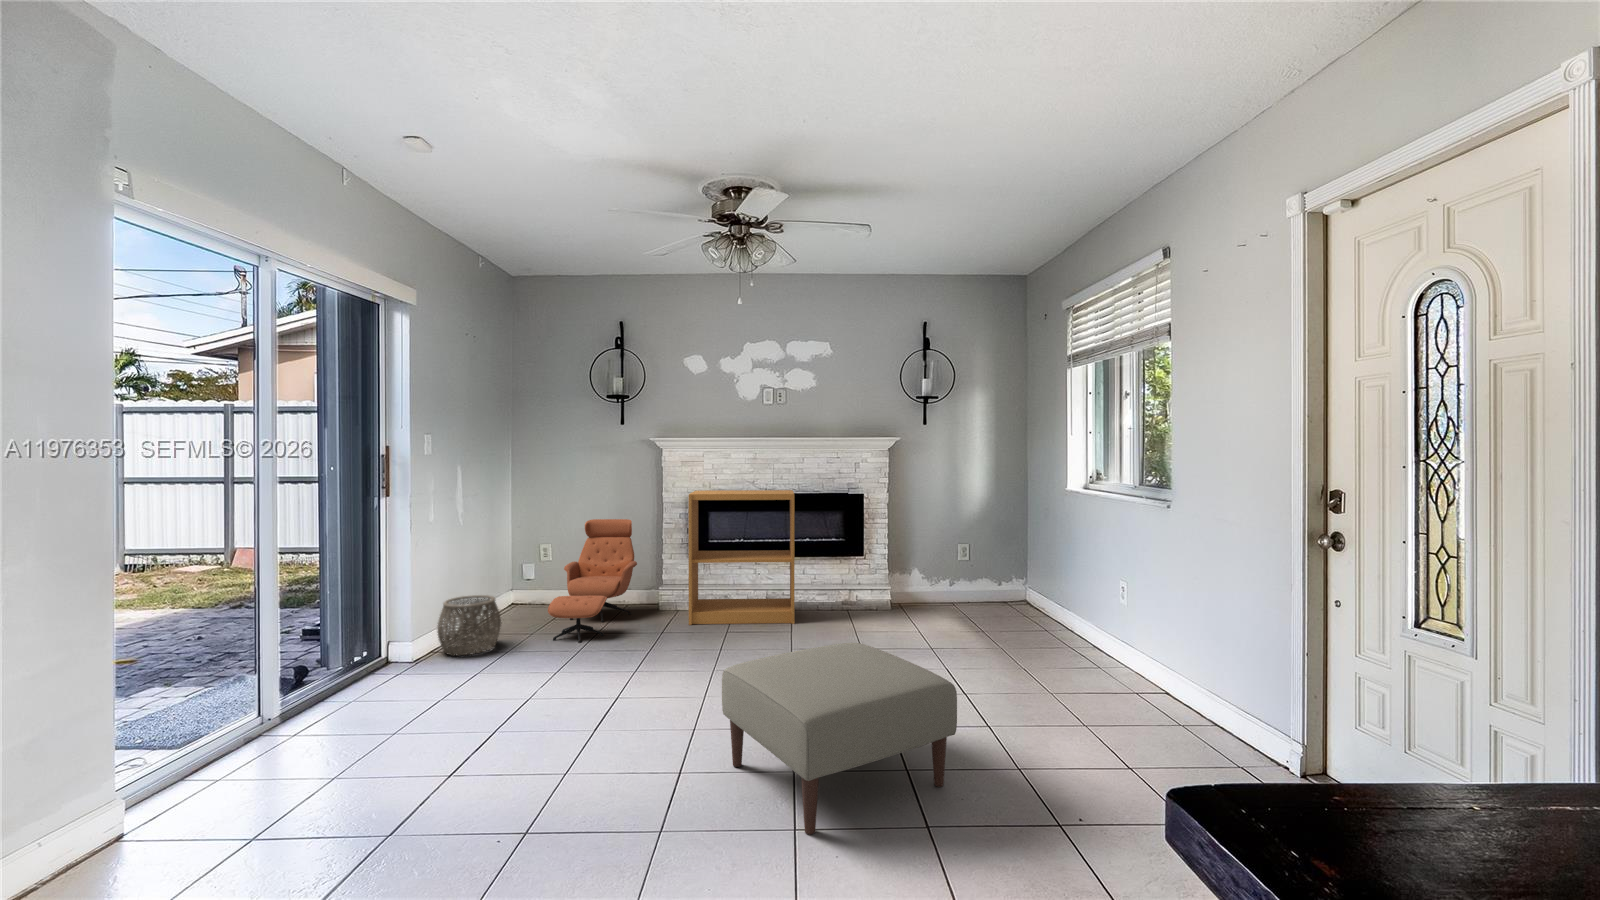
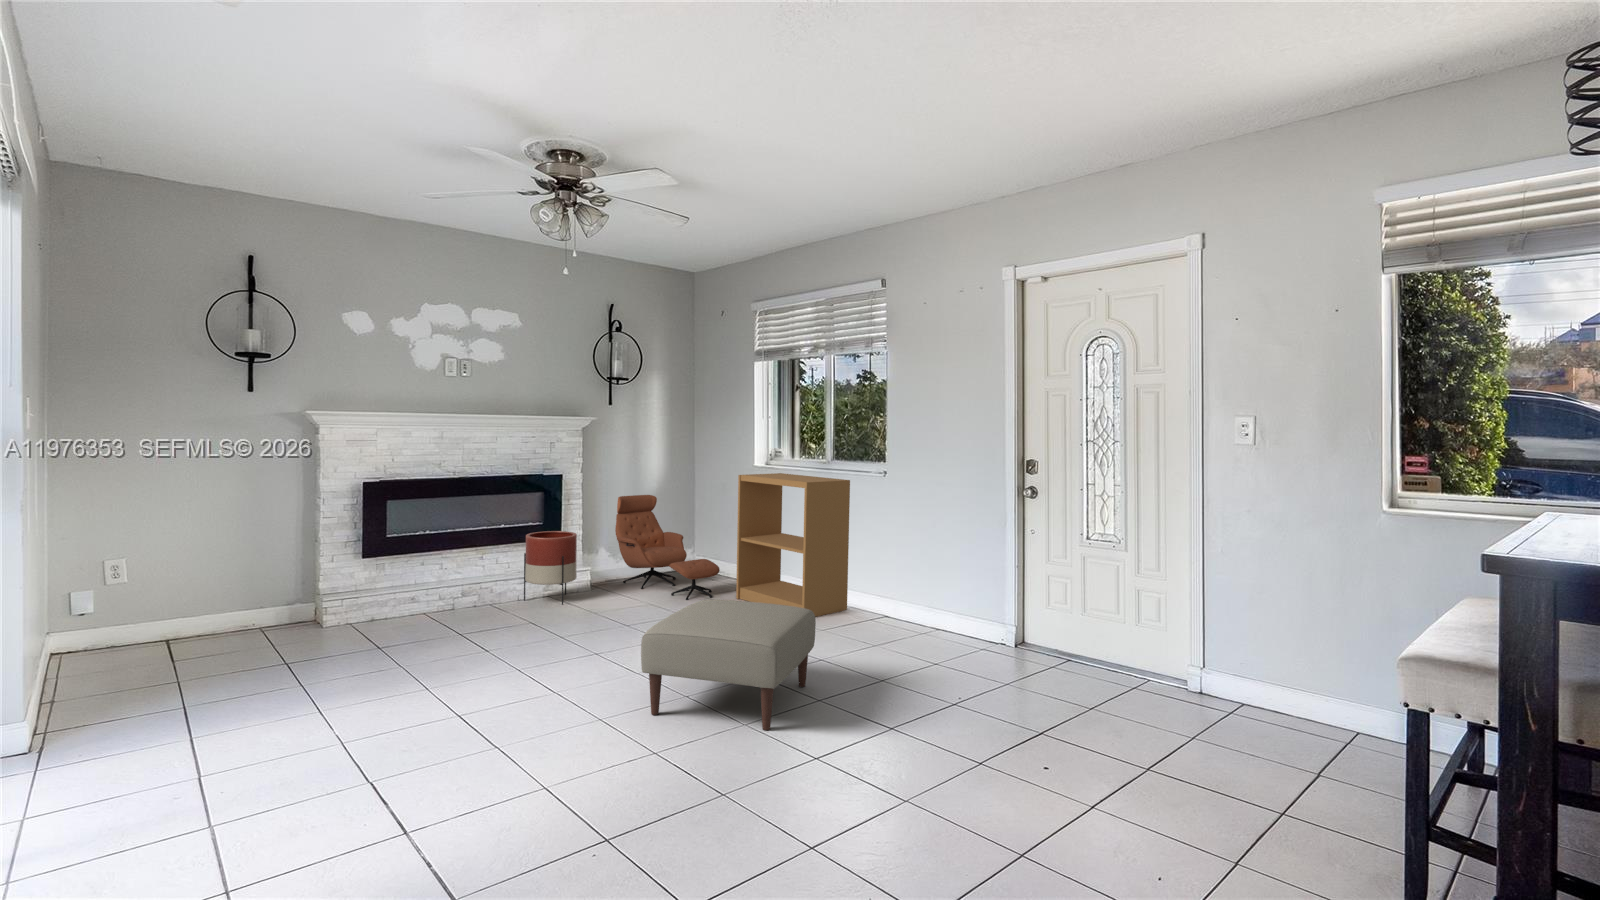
bookshelf: present [688,490,795,625] -> present [736,473,850,617]
lounge chair: present [548,519,637,643] -> present [615,495,720,600]
planter: none [819,548,866,622] -> present [524,531,577,605]
woven basket: present [437,595,501,655] -> none [56,634,167,724]

